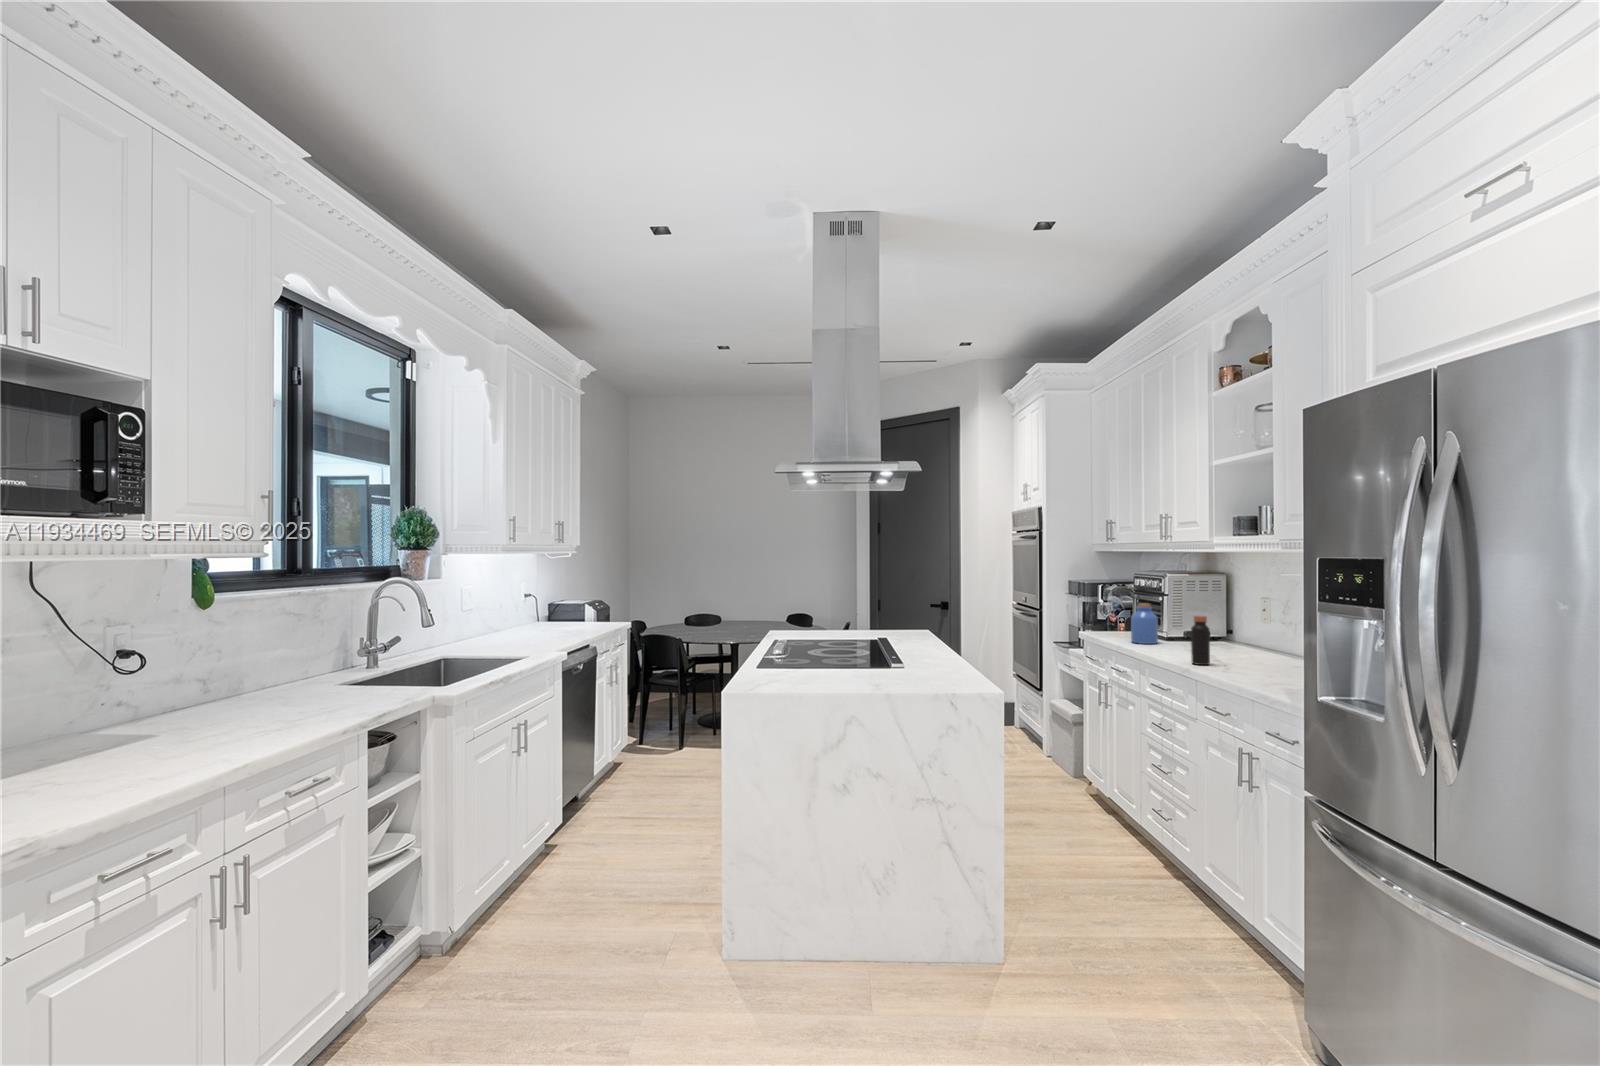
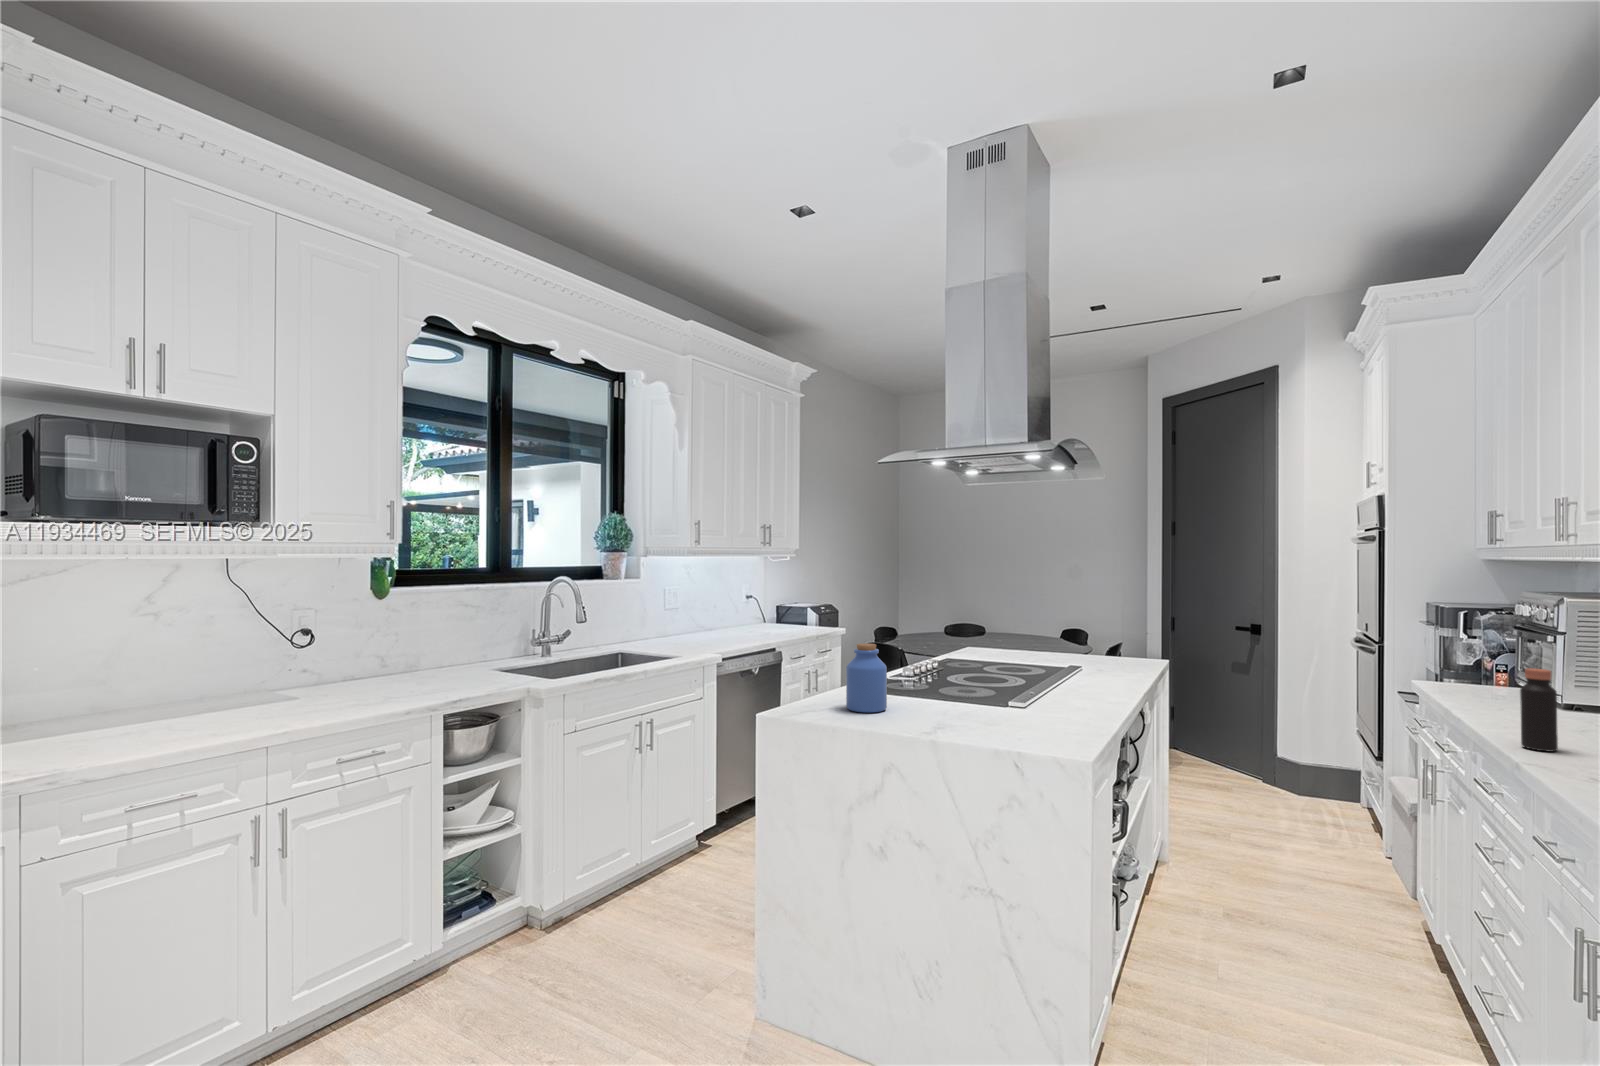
jar: present [1131,603,1158,644] -> present [846,643,887,713]

